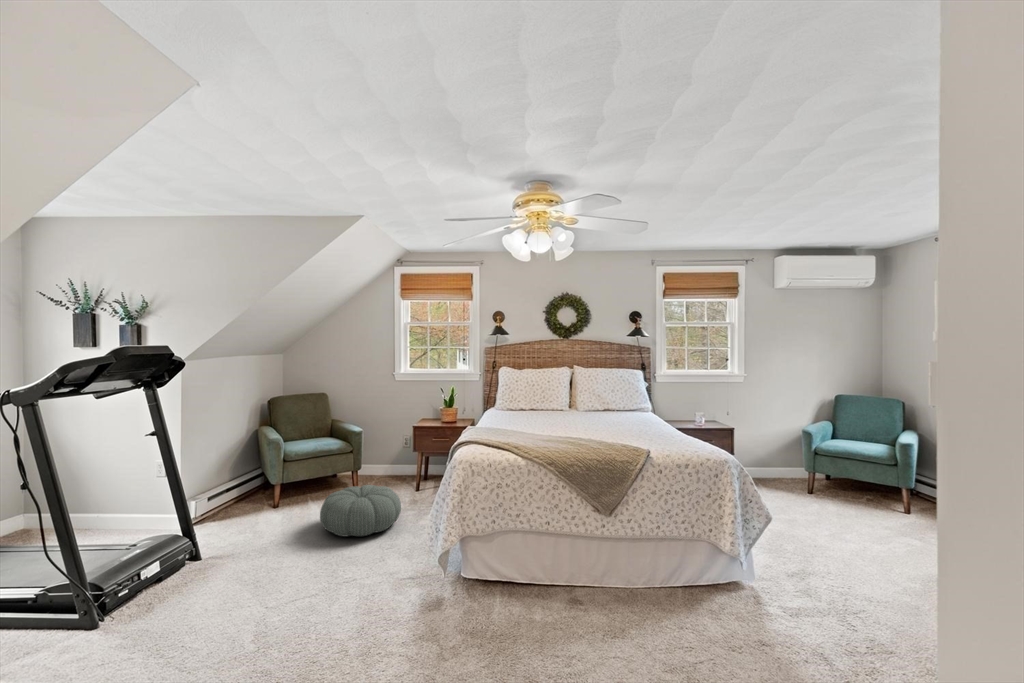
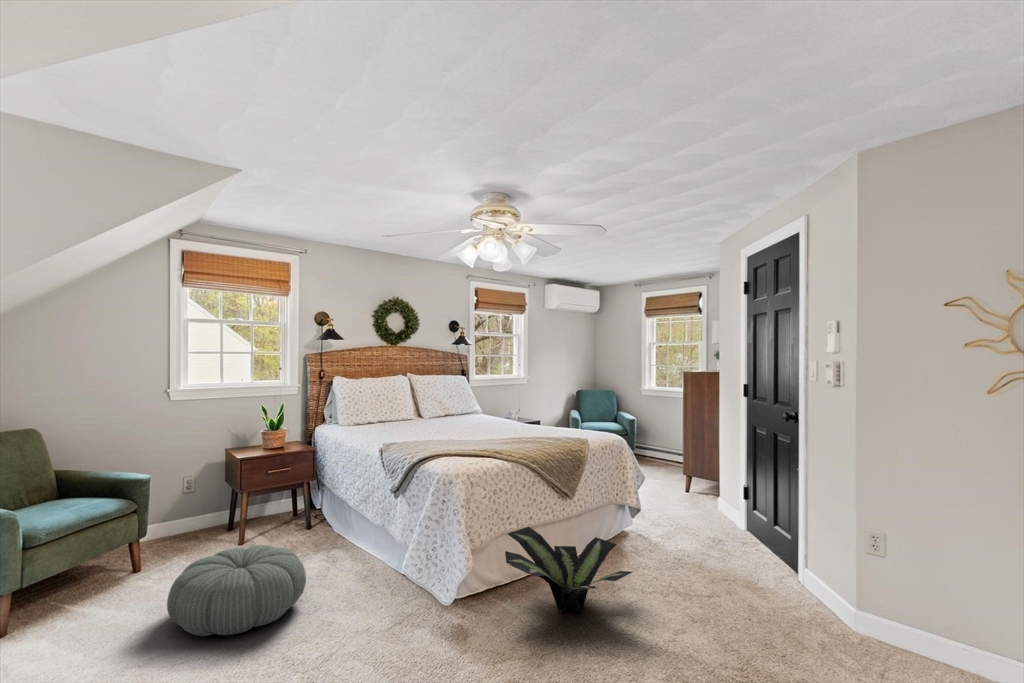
potted plant: none [458,522,585,608] -> present [505,527,632,613]

